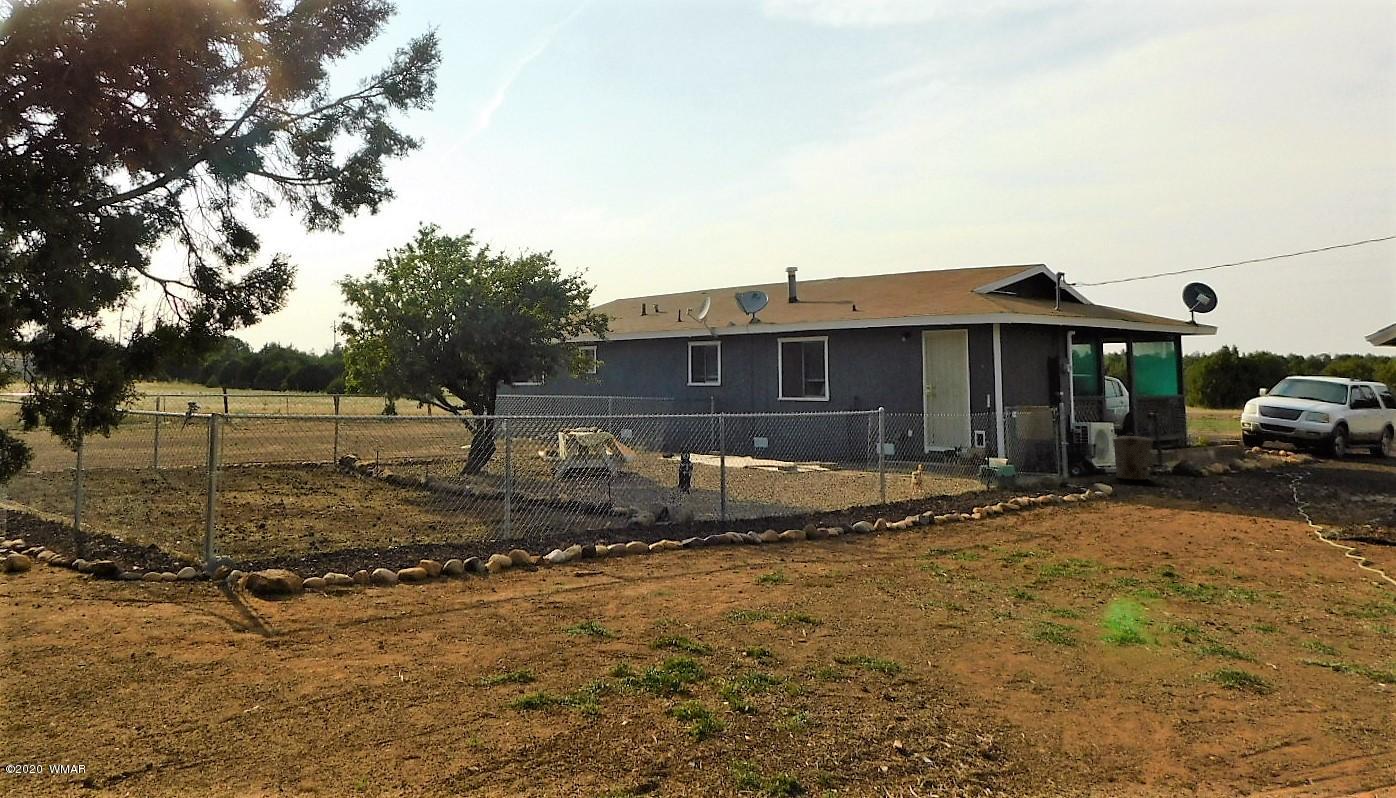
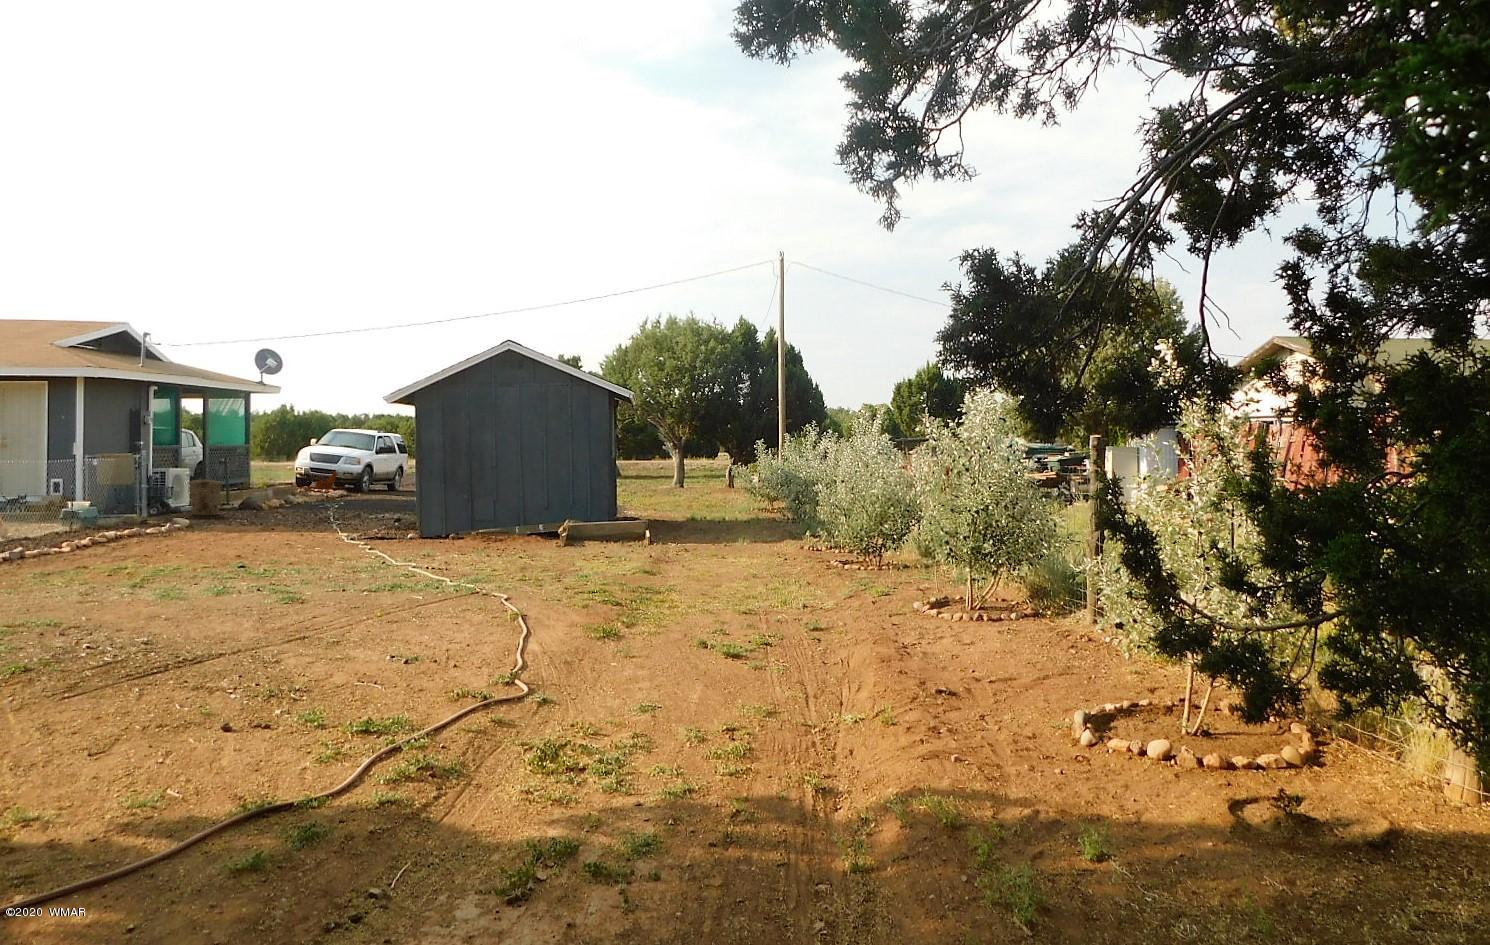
lounge chair: none [1244,429,1296,461] -> present [302,471,337,495]

